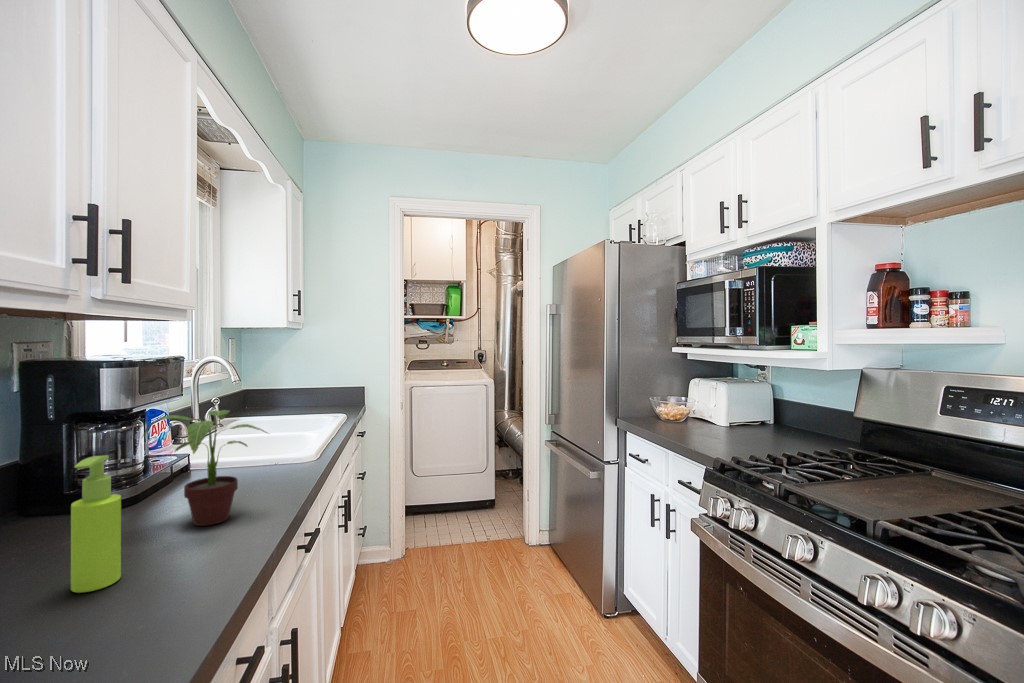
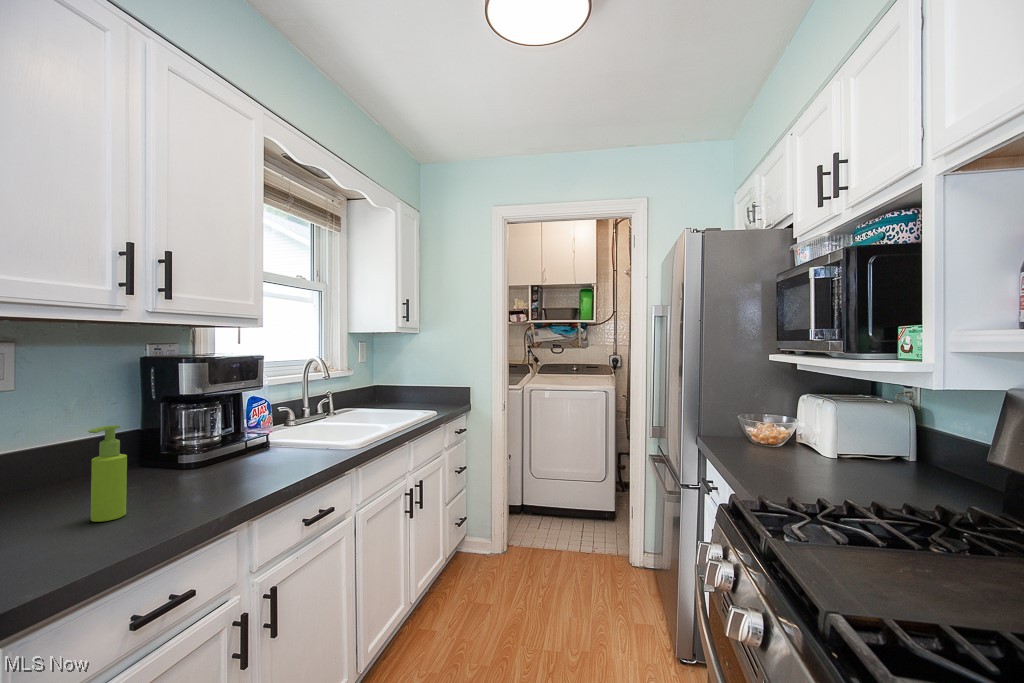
potted plant: present [143,410,267,526] -> none [181,399,269,489]

